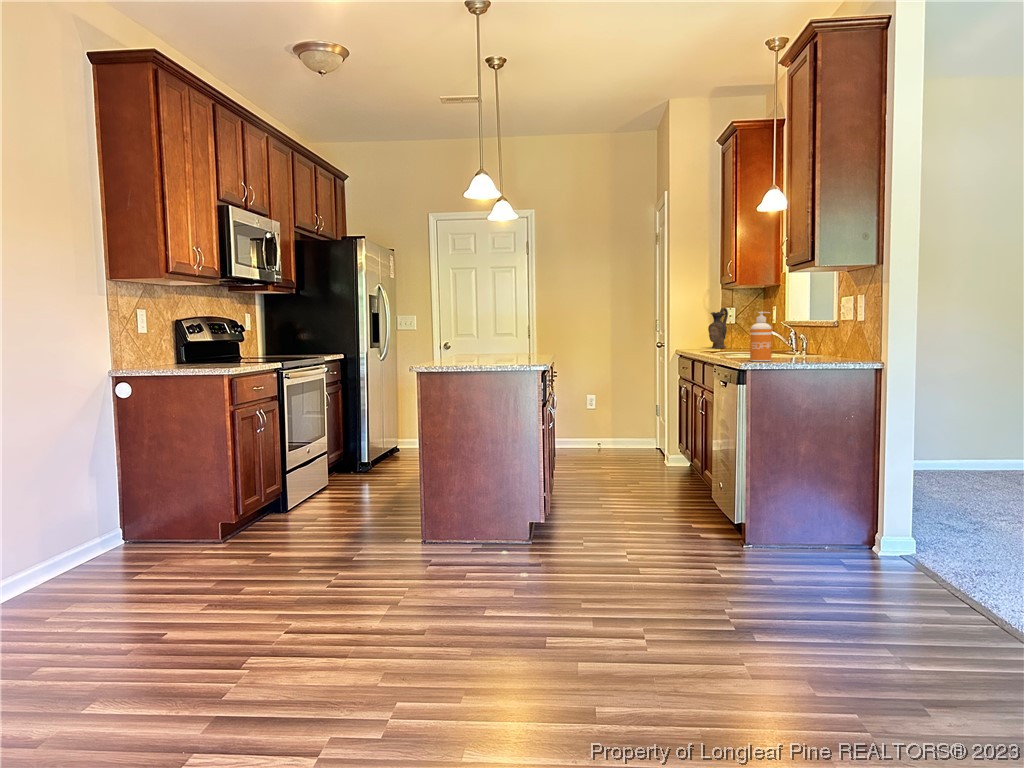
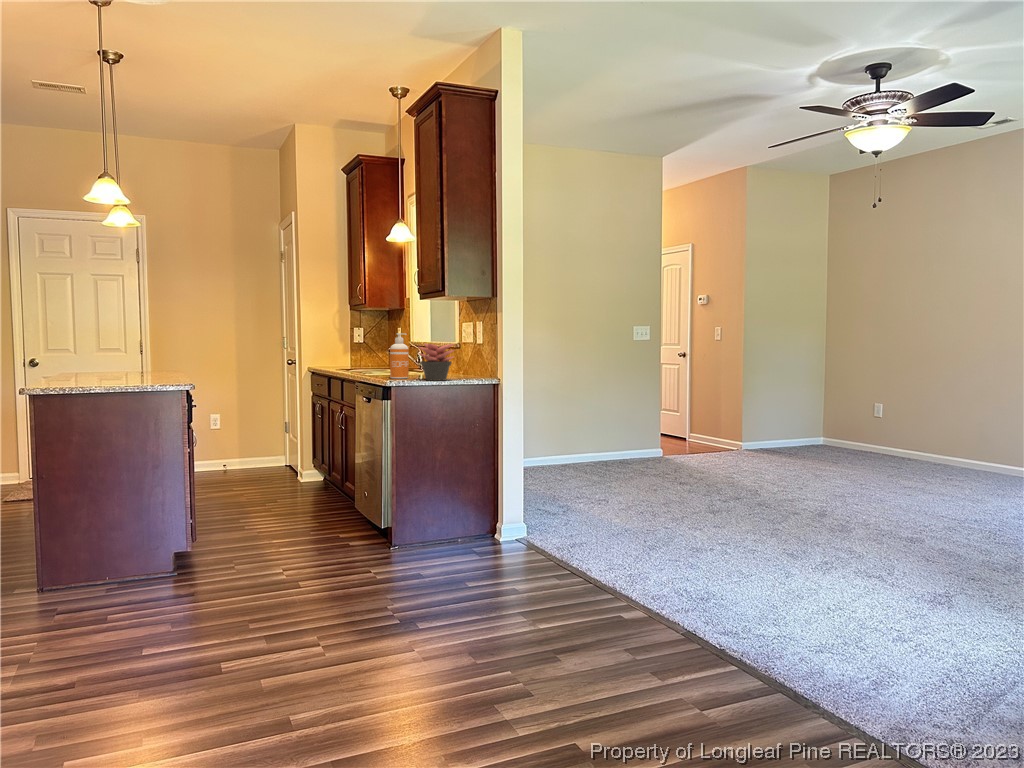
ceramic pitcher: present [708,308,728,348] -> none [340,326,358,365]
succulent plant: none [781,321,827,364] -> present [419,343,454,381]

